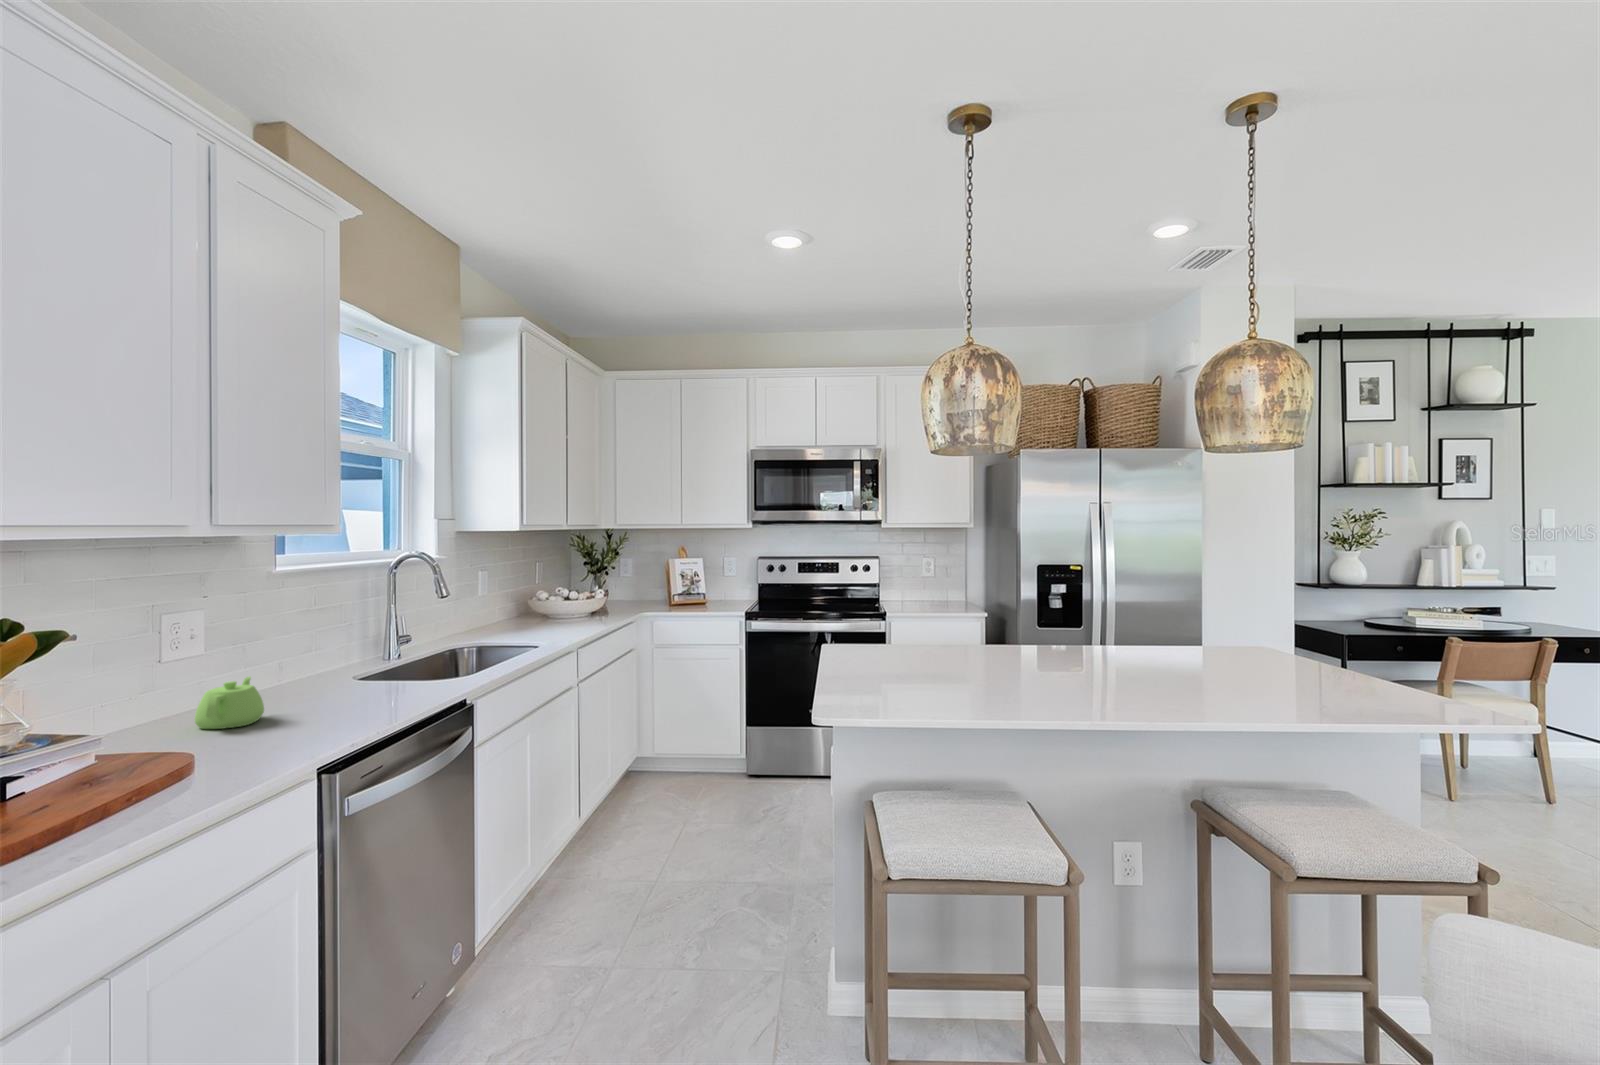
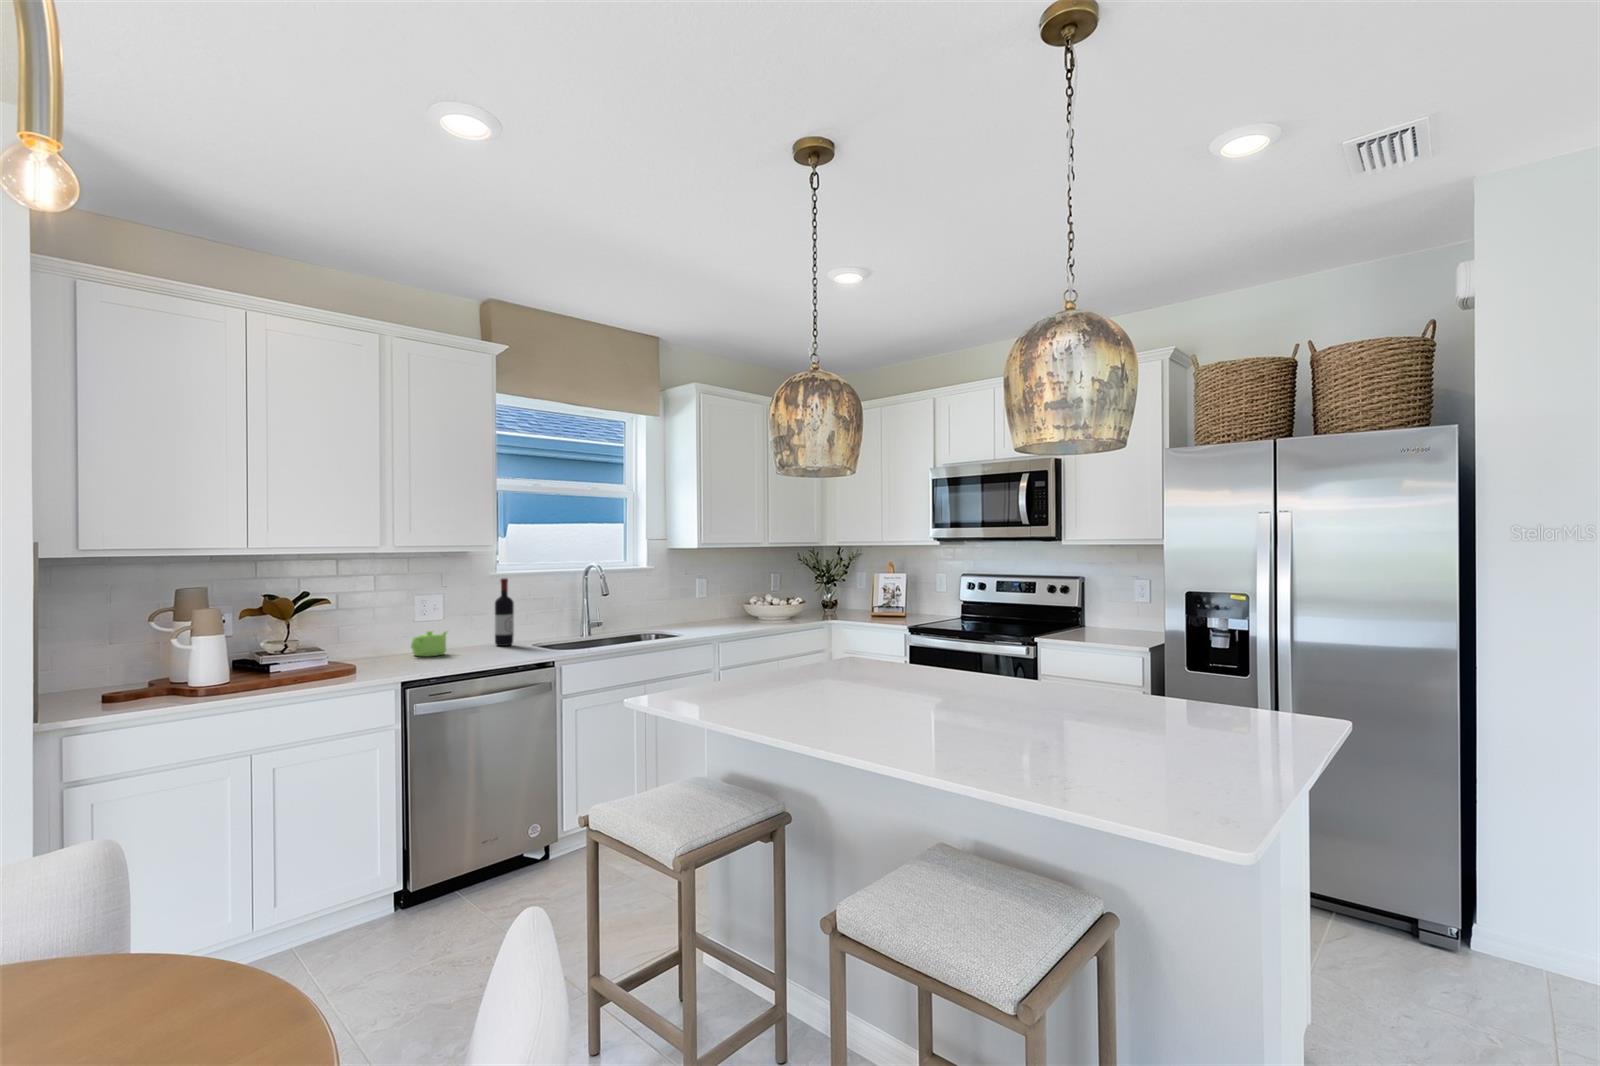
wine bottle: none [294,582,328,690] -> present [495,578,514,646]

